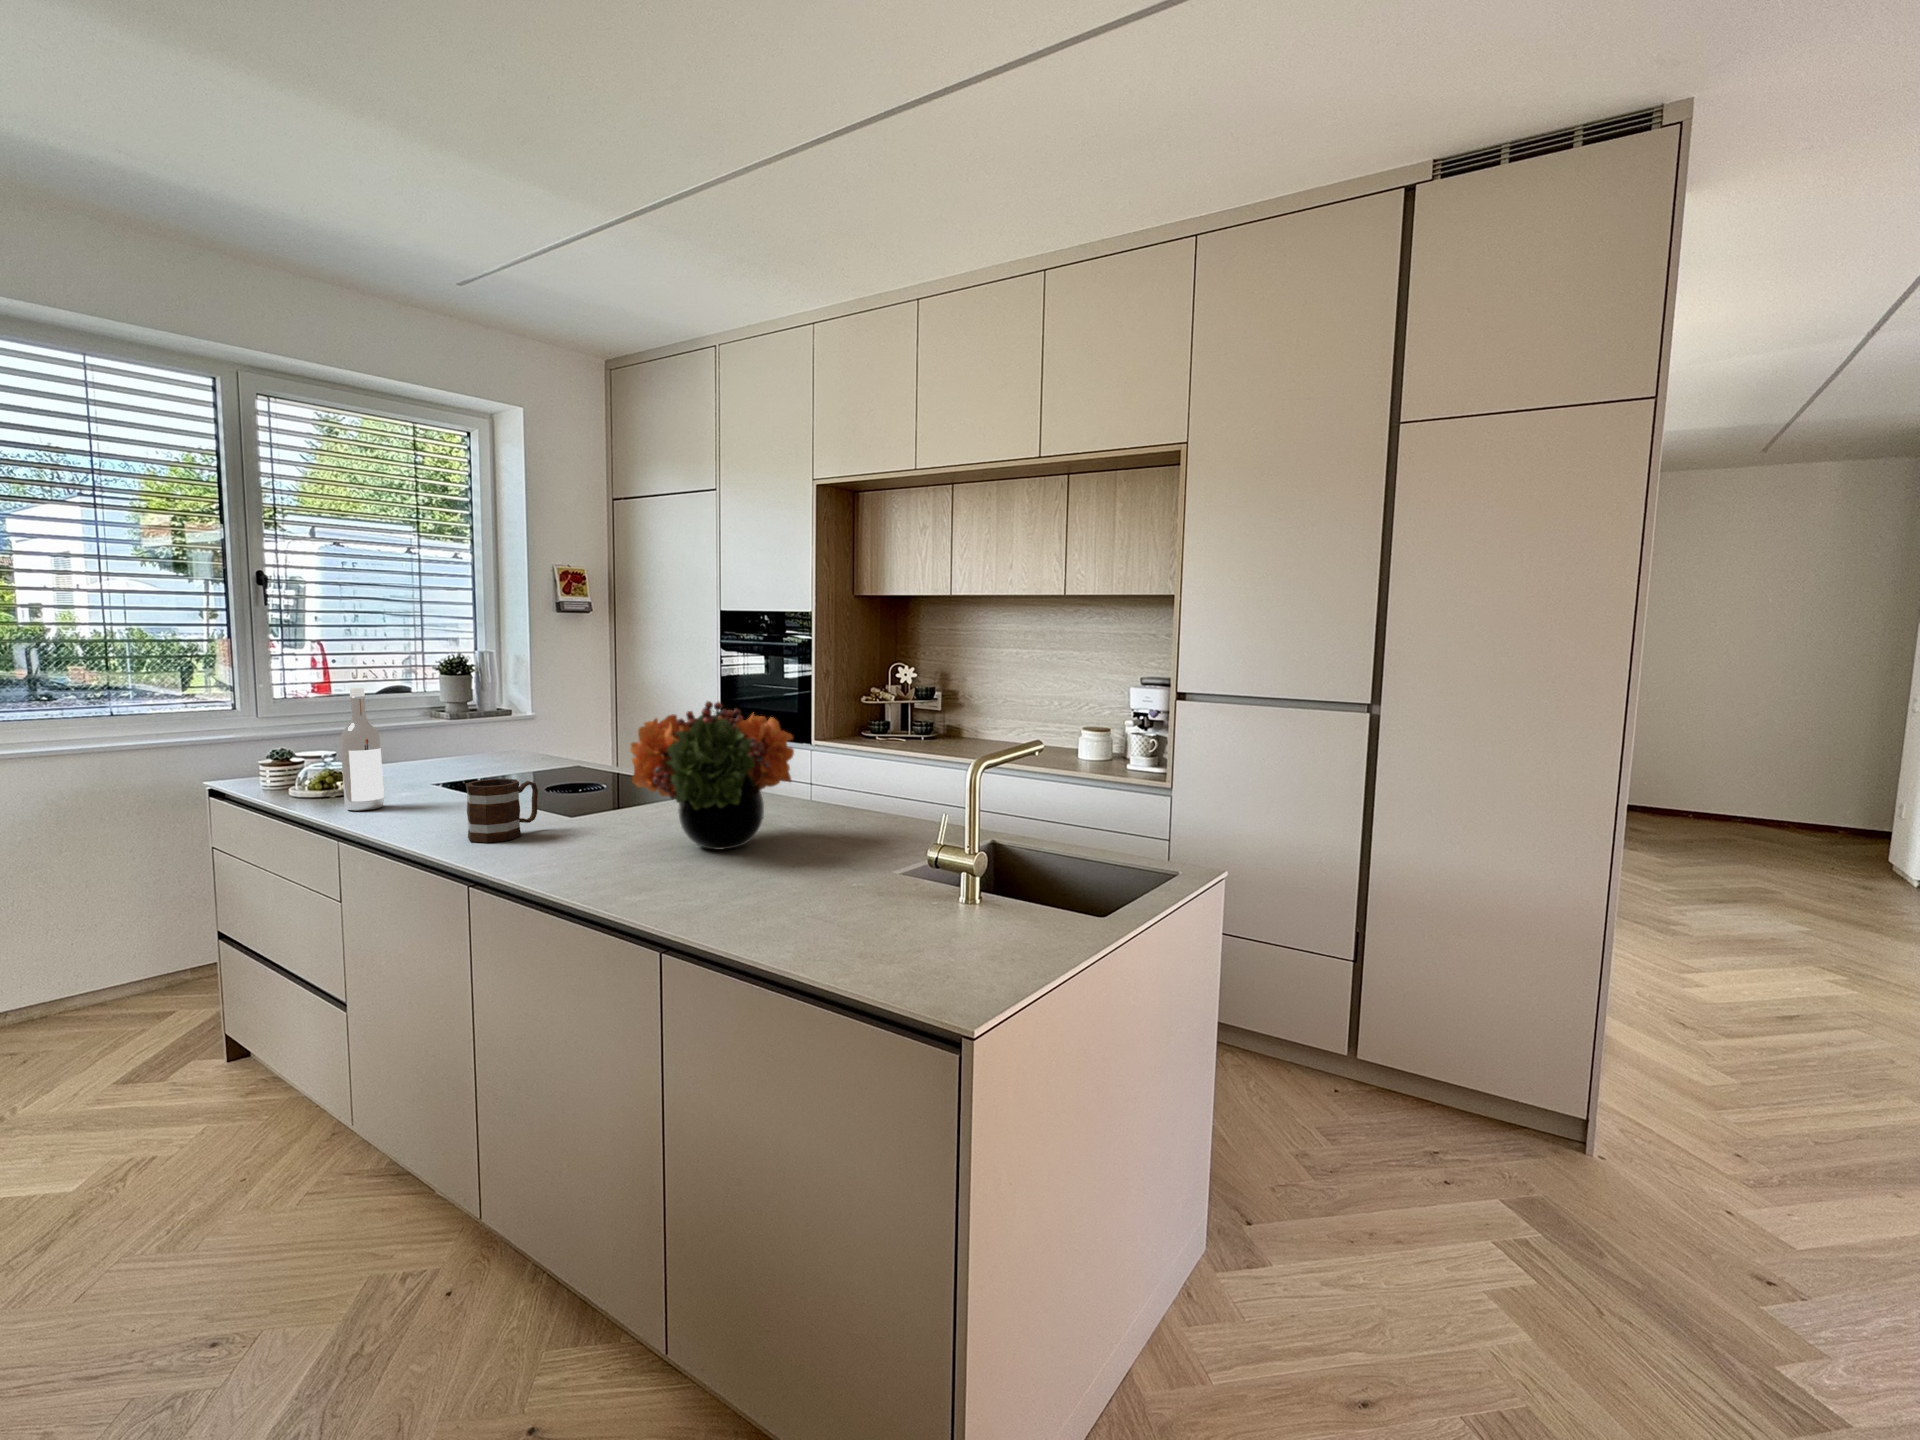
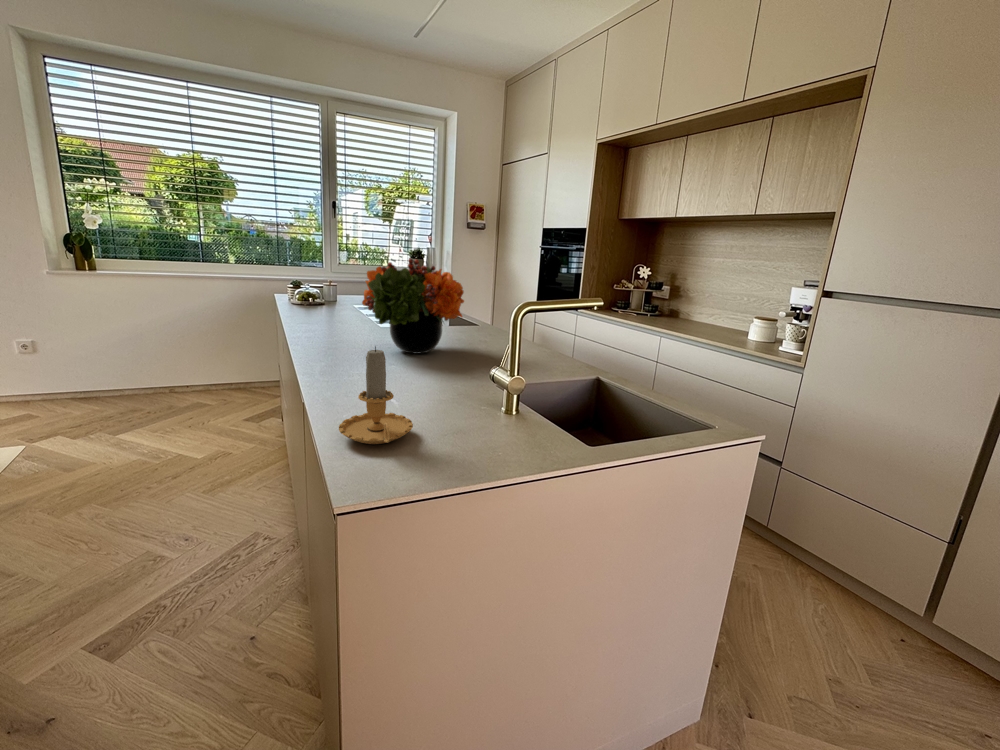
wine bottle: present [341,688,384,811] -> none [292,248,312,311]
mug: present [466,779,538,843] -> none [308,298,349,332]
candle: none [840,832,943,960] -> present [339,347,413,444]

